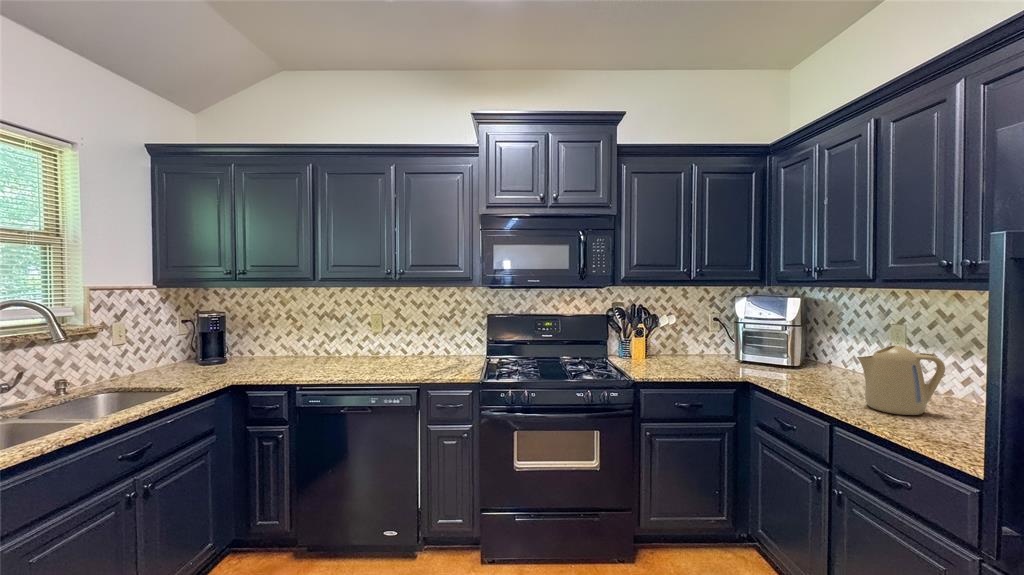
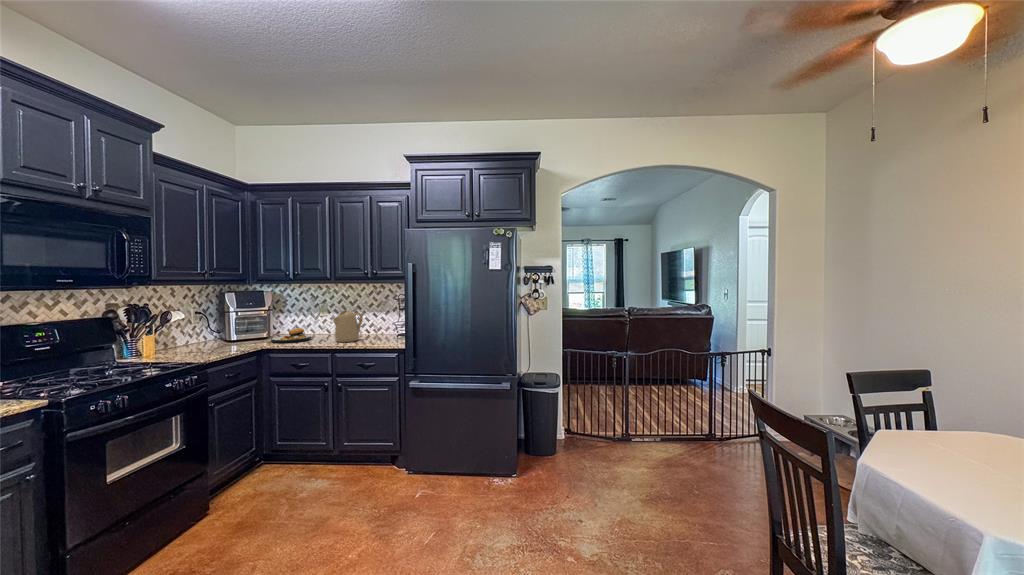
plate: none [776,351,846,387] -> present [271,328,311,343]

